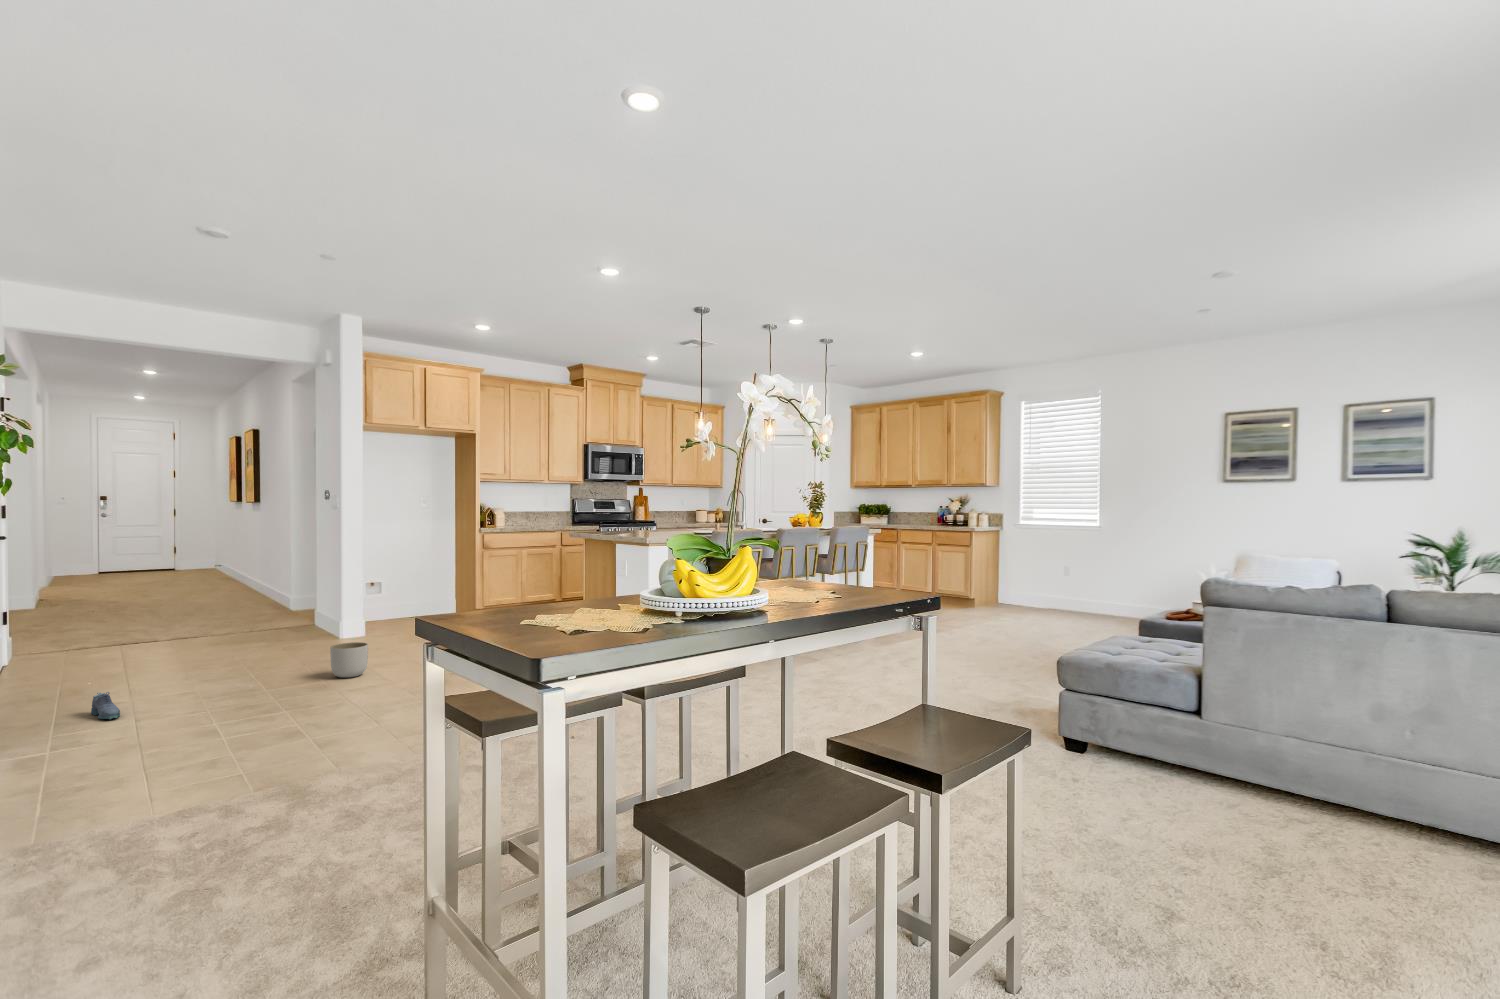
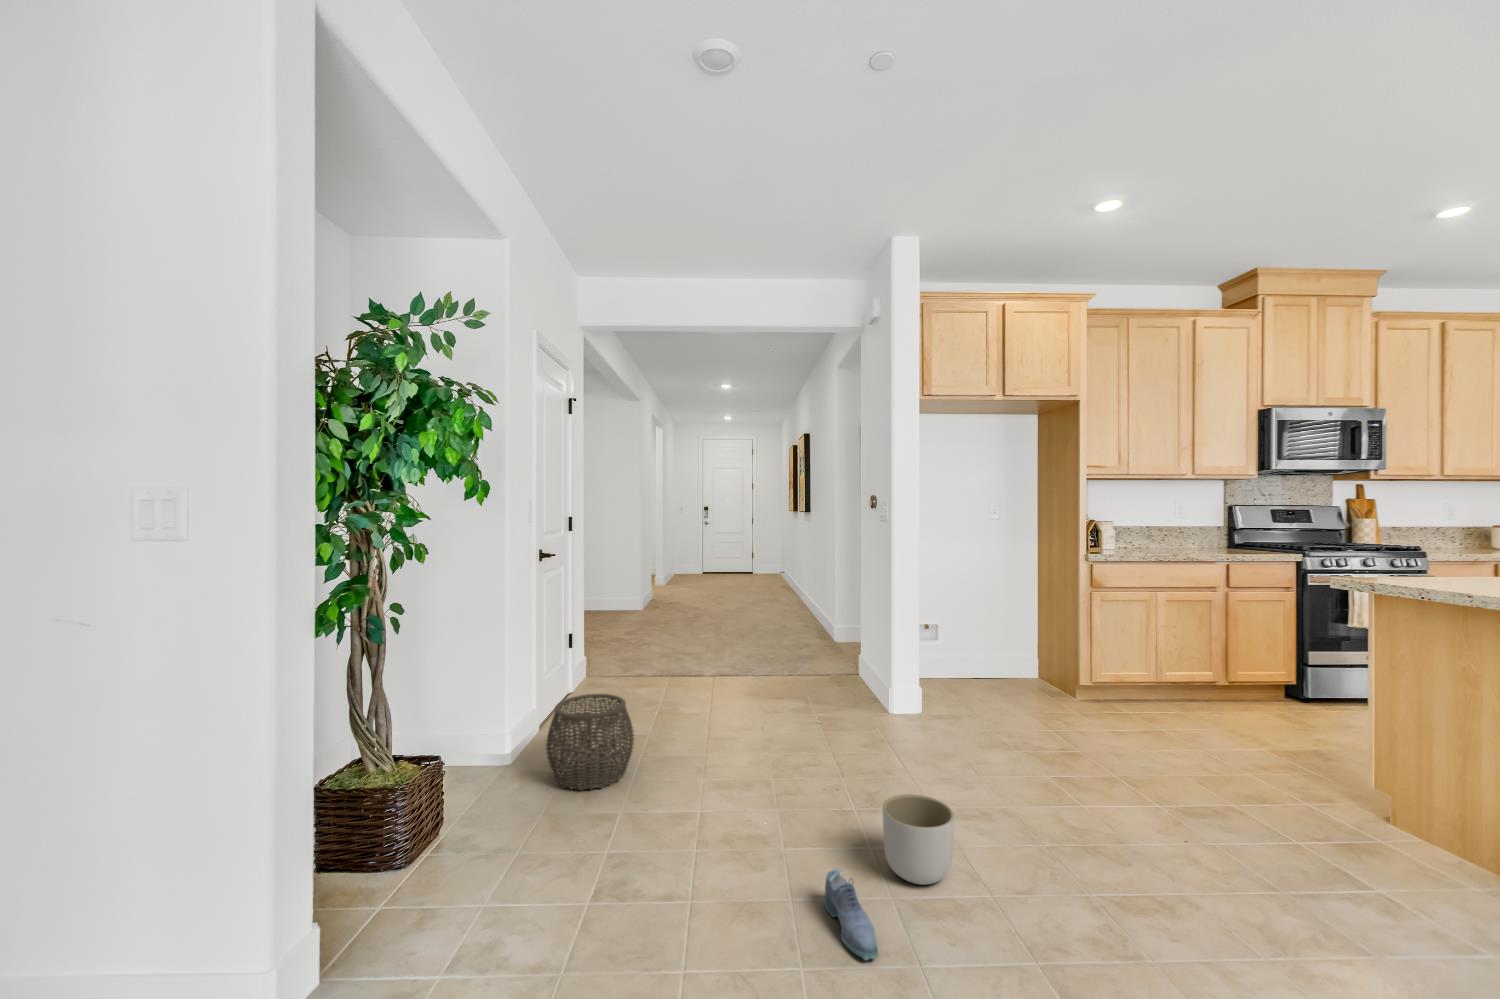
woven basket: none [64,631,143,690] -> present [546,694,634,790]
shoe: present [91,692,120,719] -> present [824,869,878,960]

